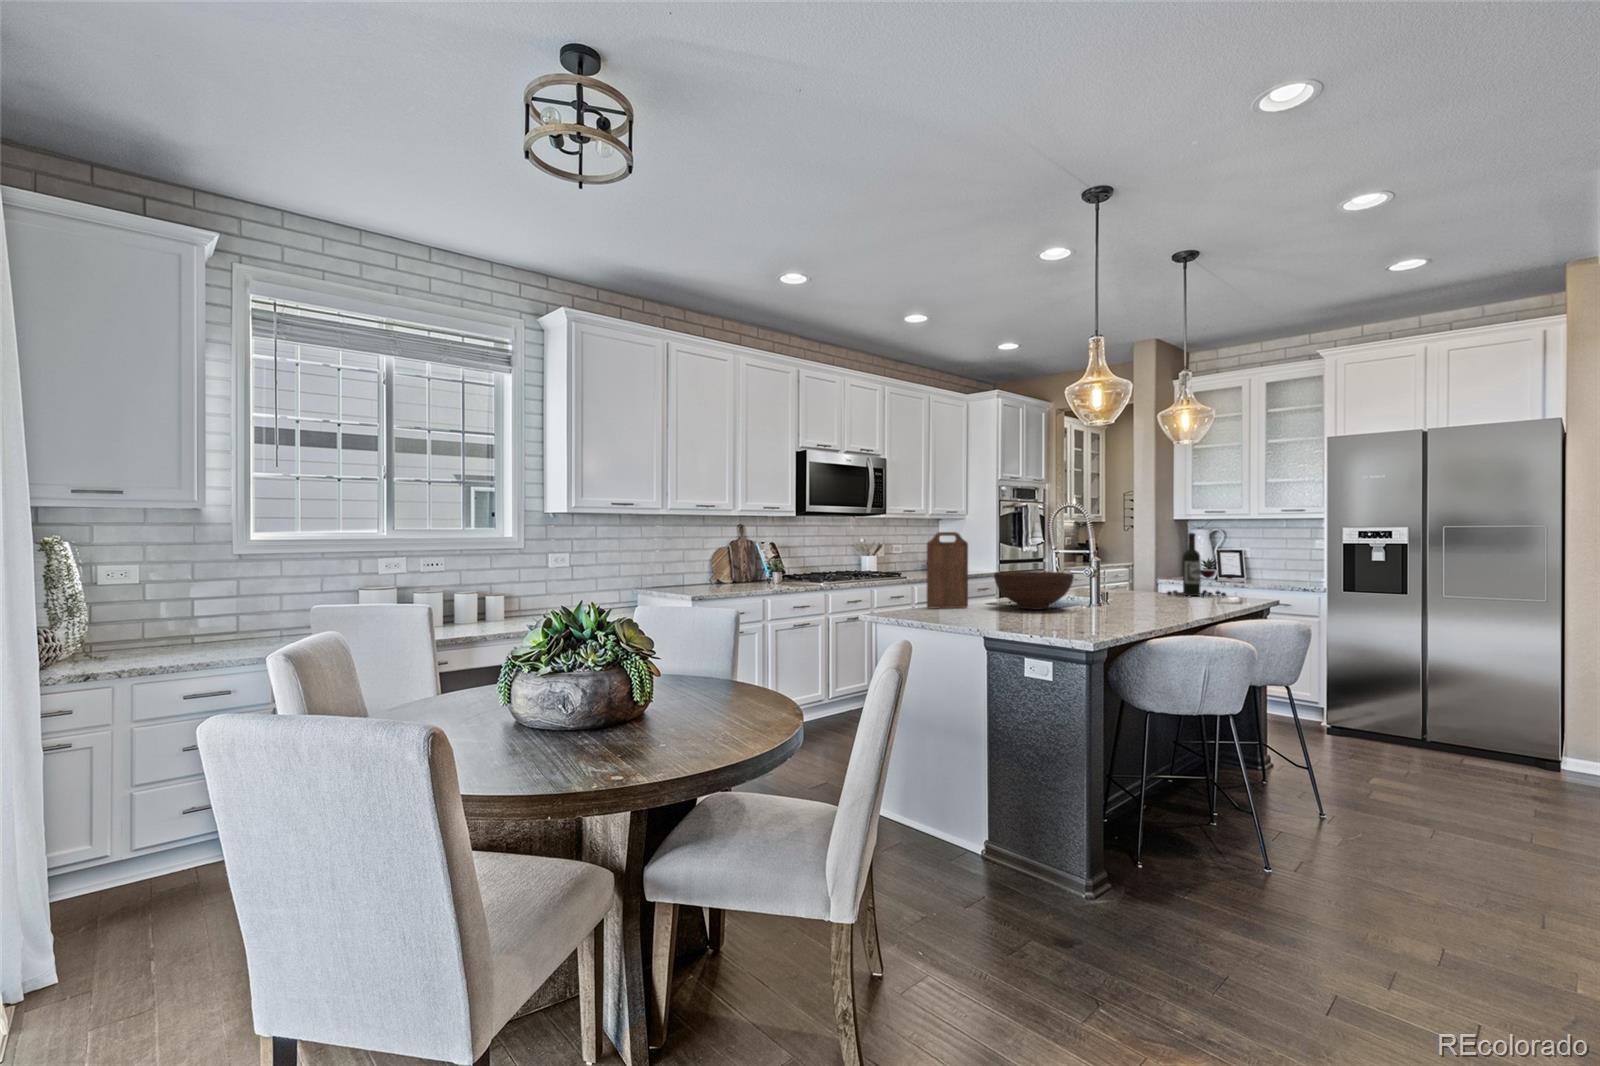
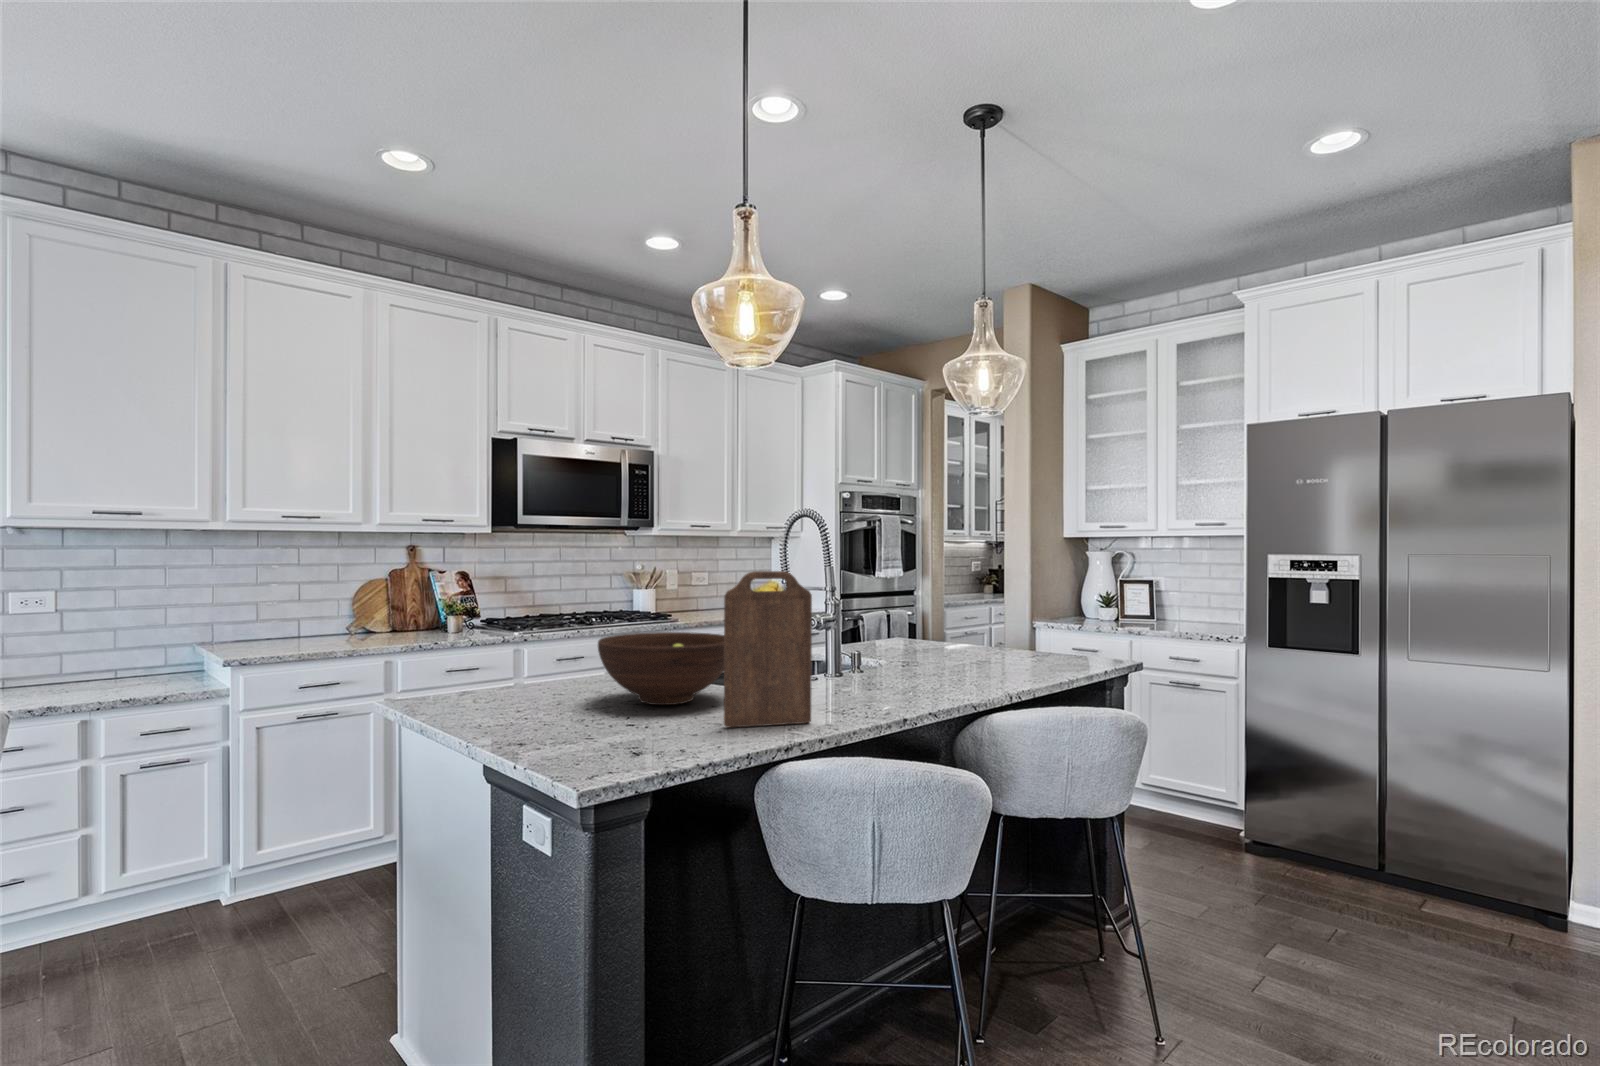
cutting board: present [927,532,968,608] -> present [724,571,812,728]
wine bottle: present [1167,533,1235,597] -> none [971,563,1080,666]

